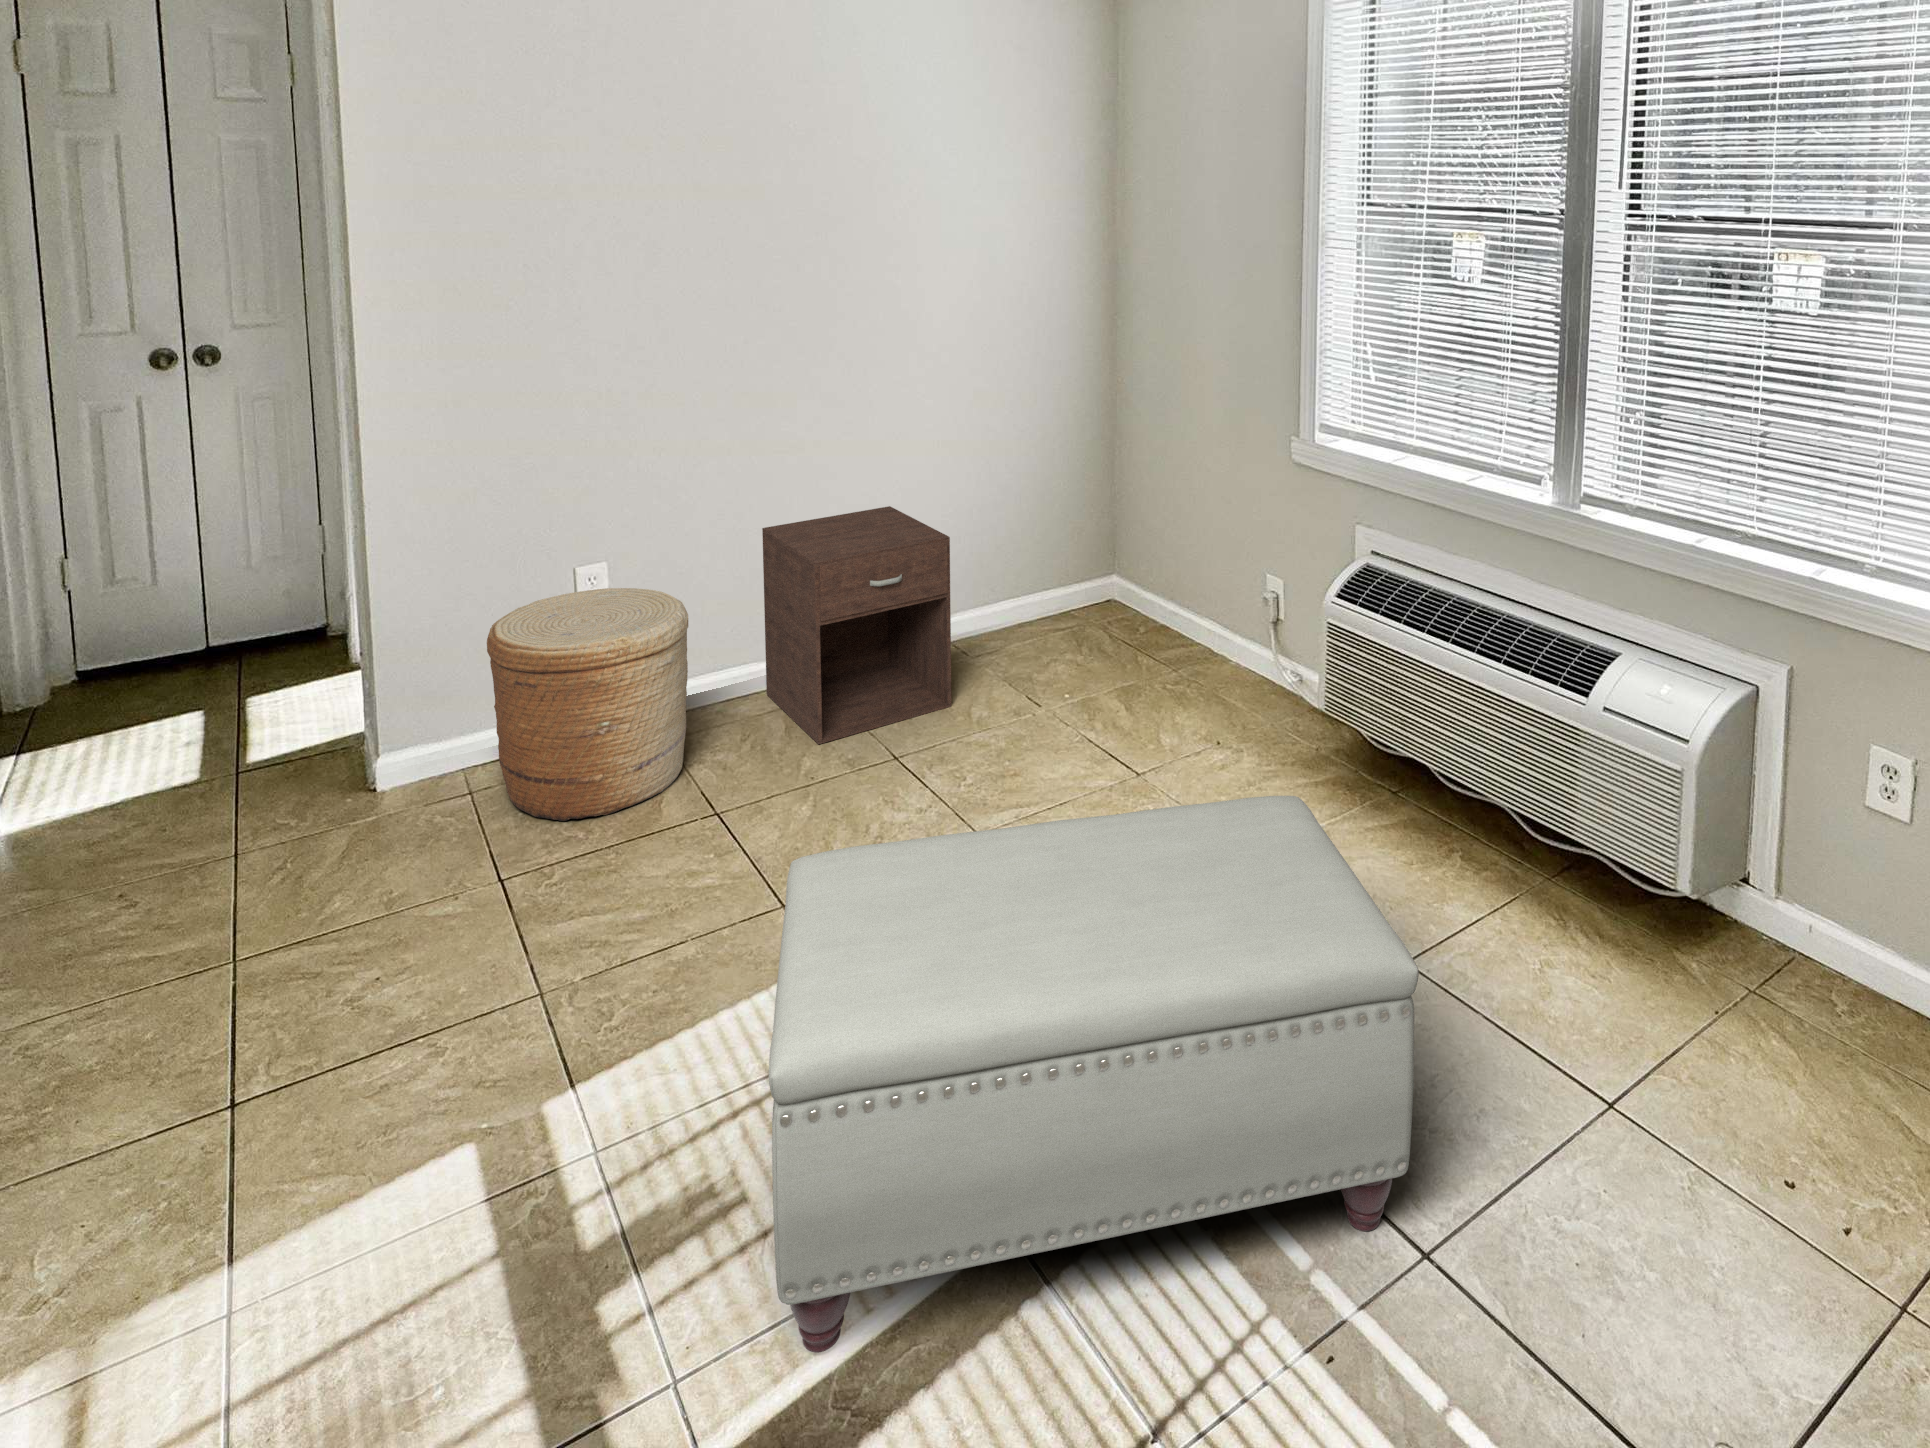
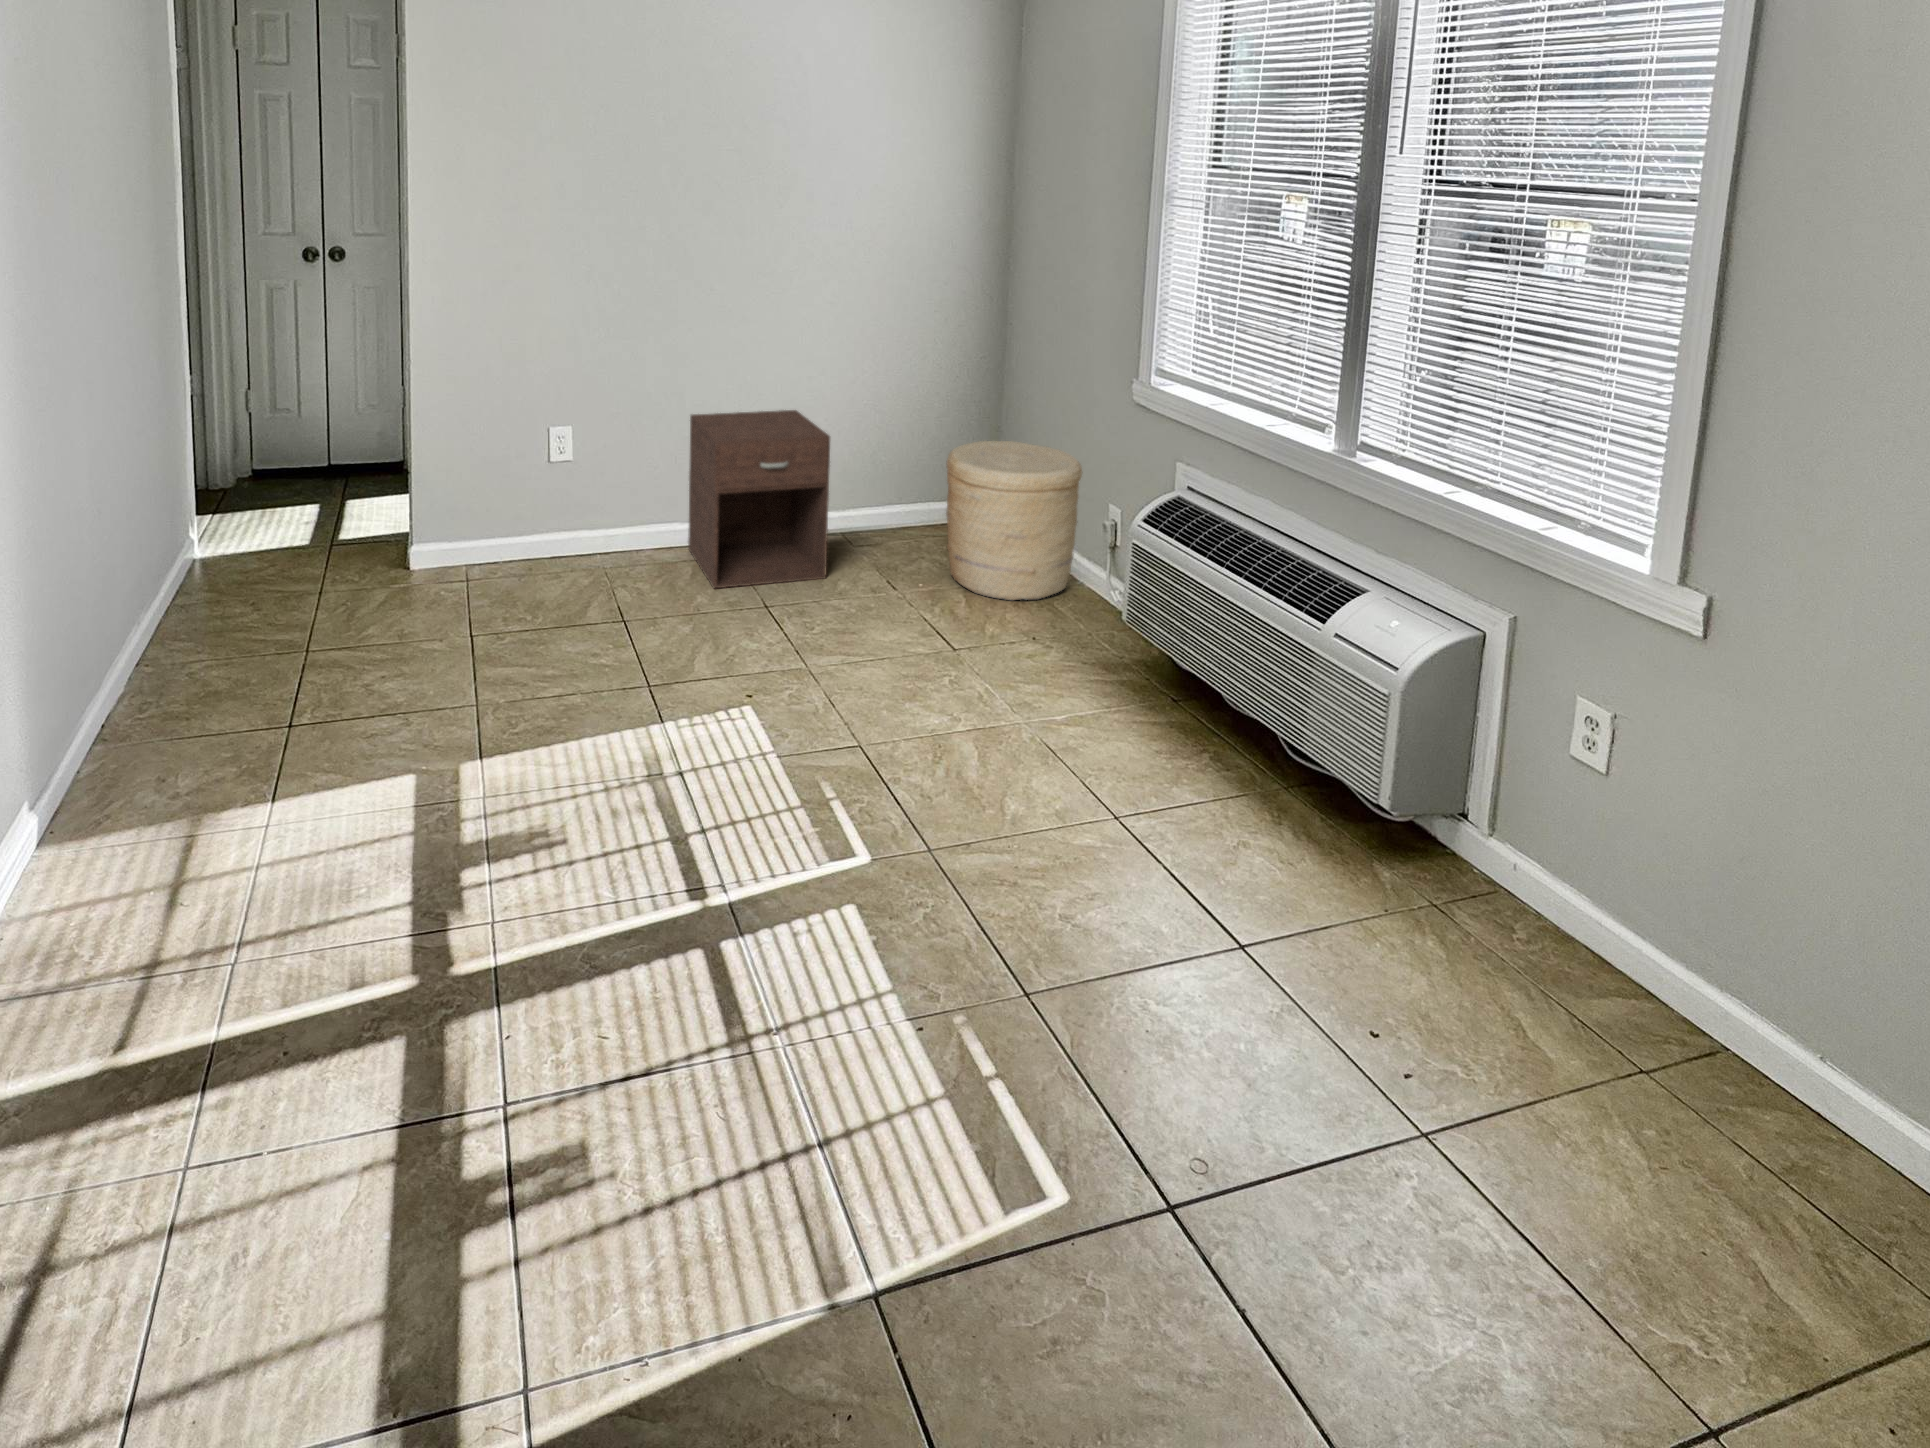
woven basket: present [487,588,688,821] -> present [946,441,1082,600]
ottoman: present [769,796,1419,1353] -> none [551,620,1029,966]

